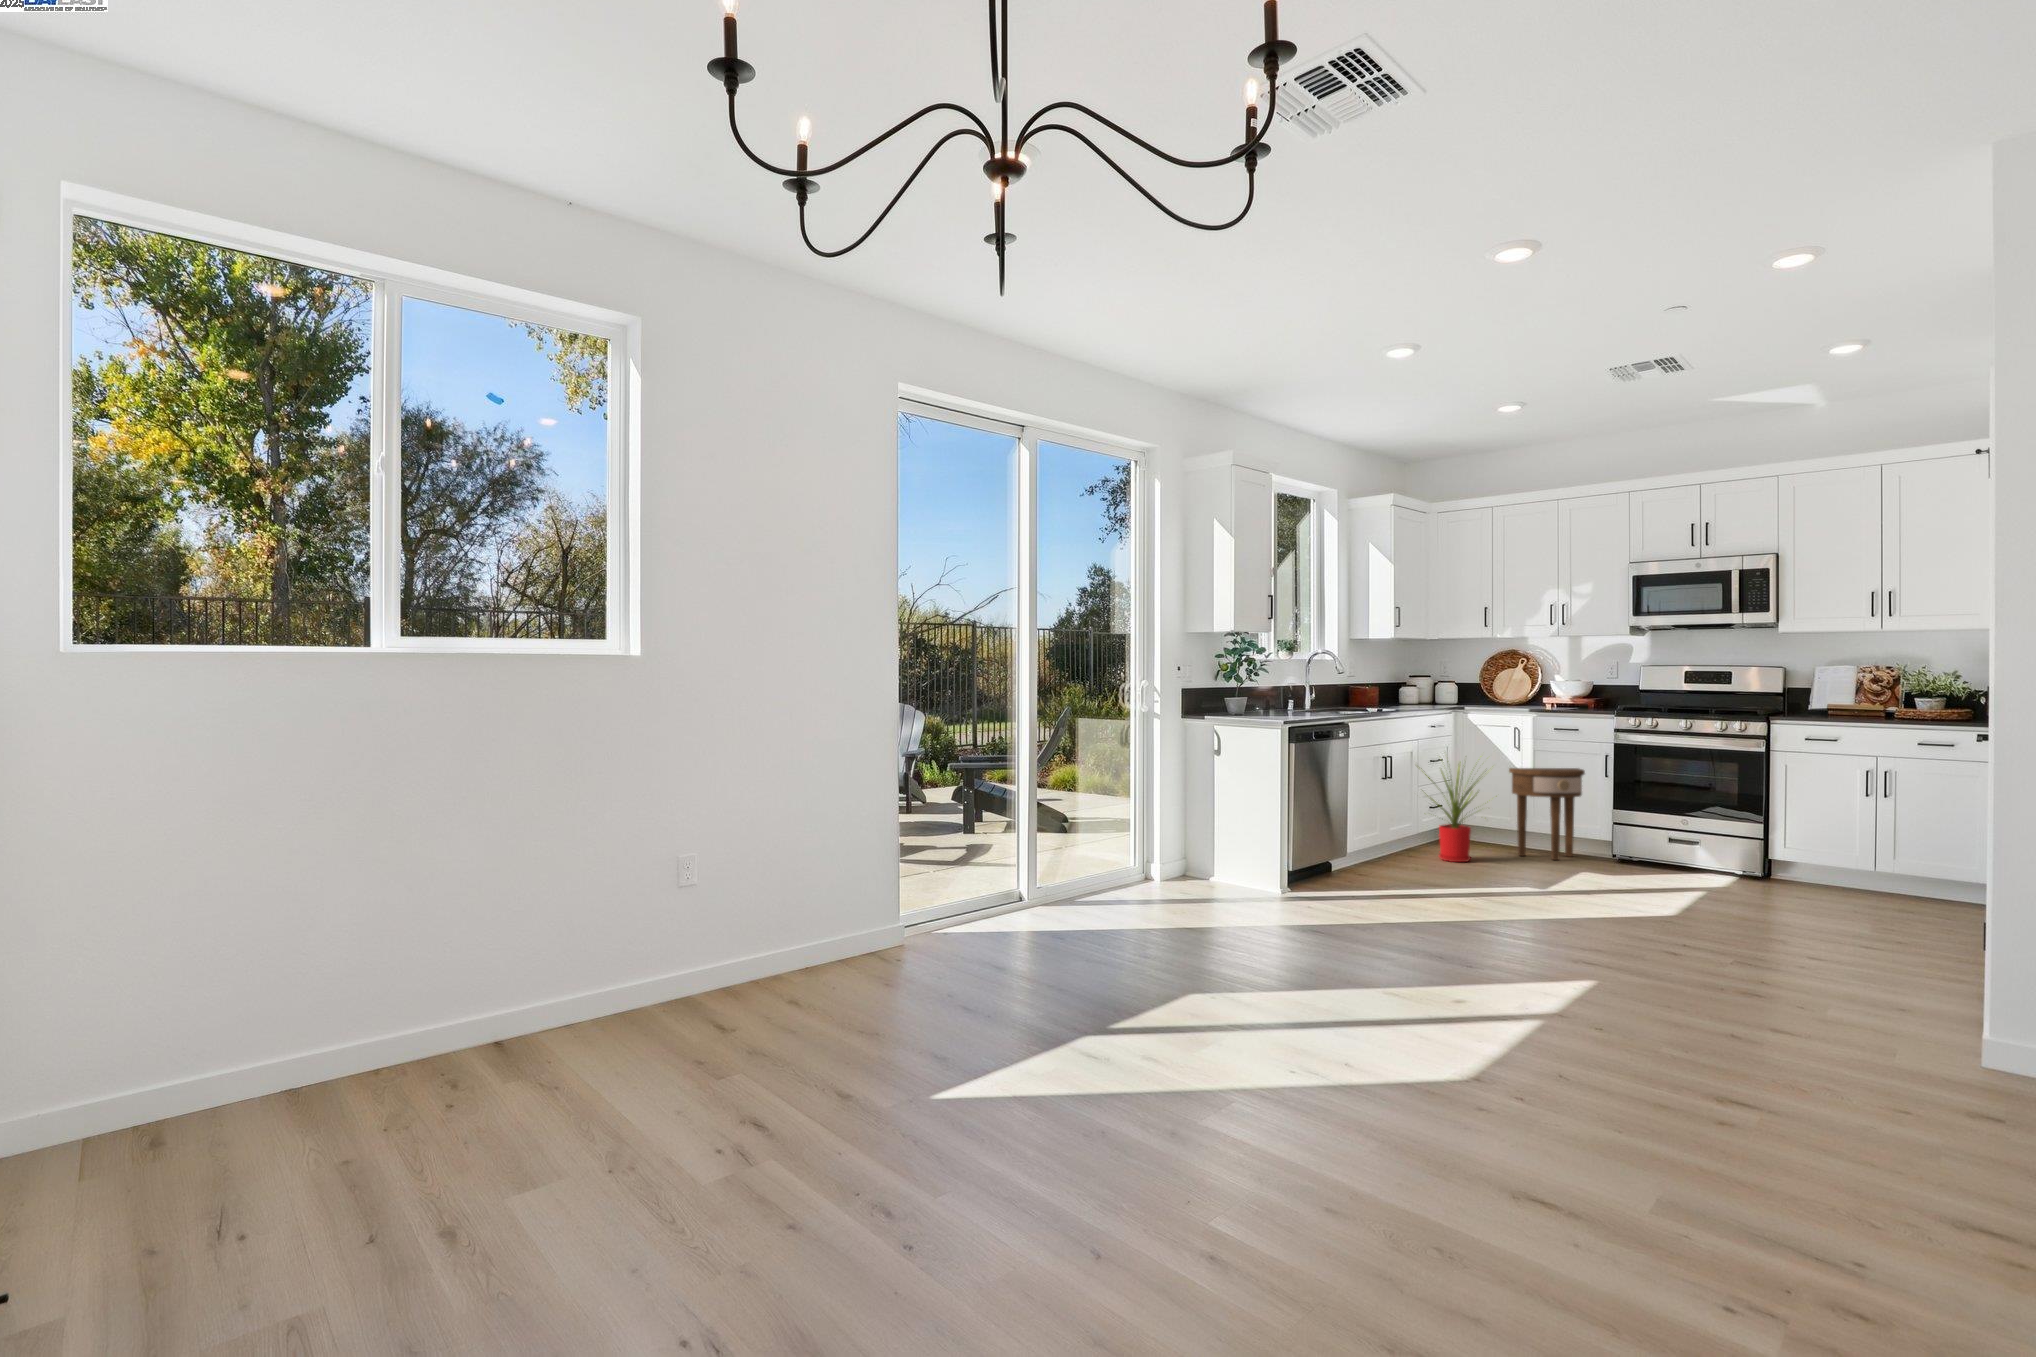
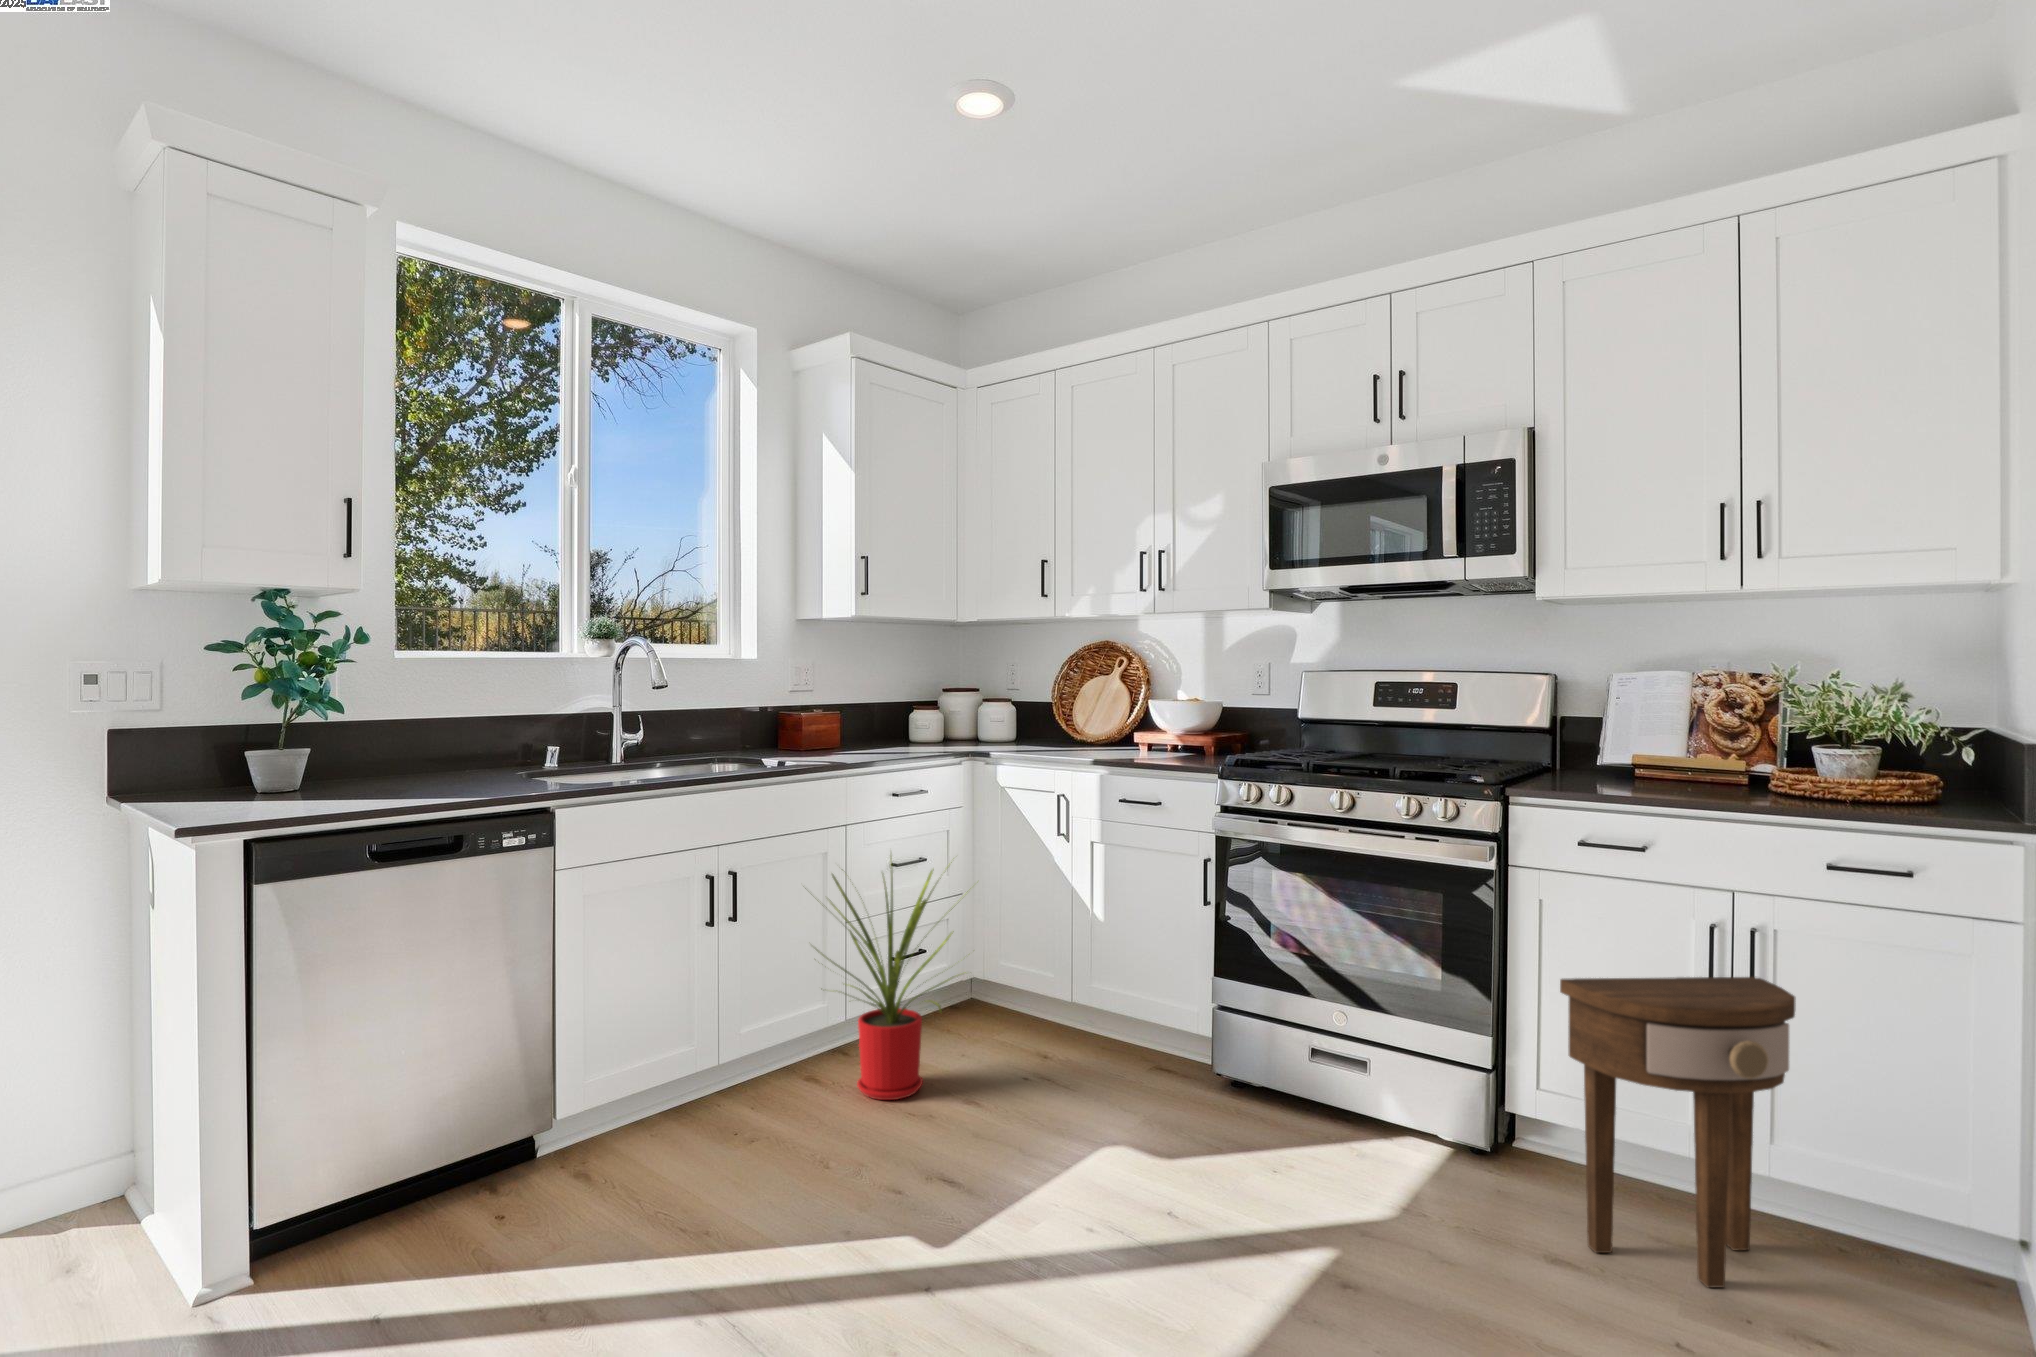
side table: present [1509,768,1585,860] -> present [1560,977,1796,1288]

